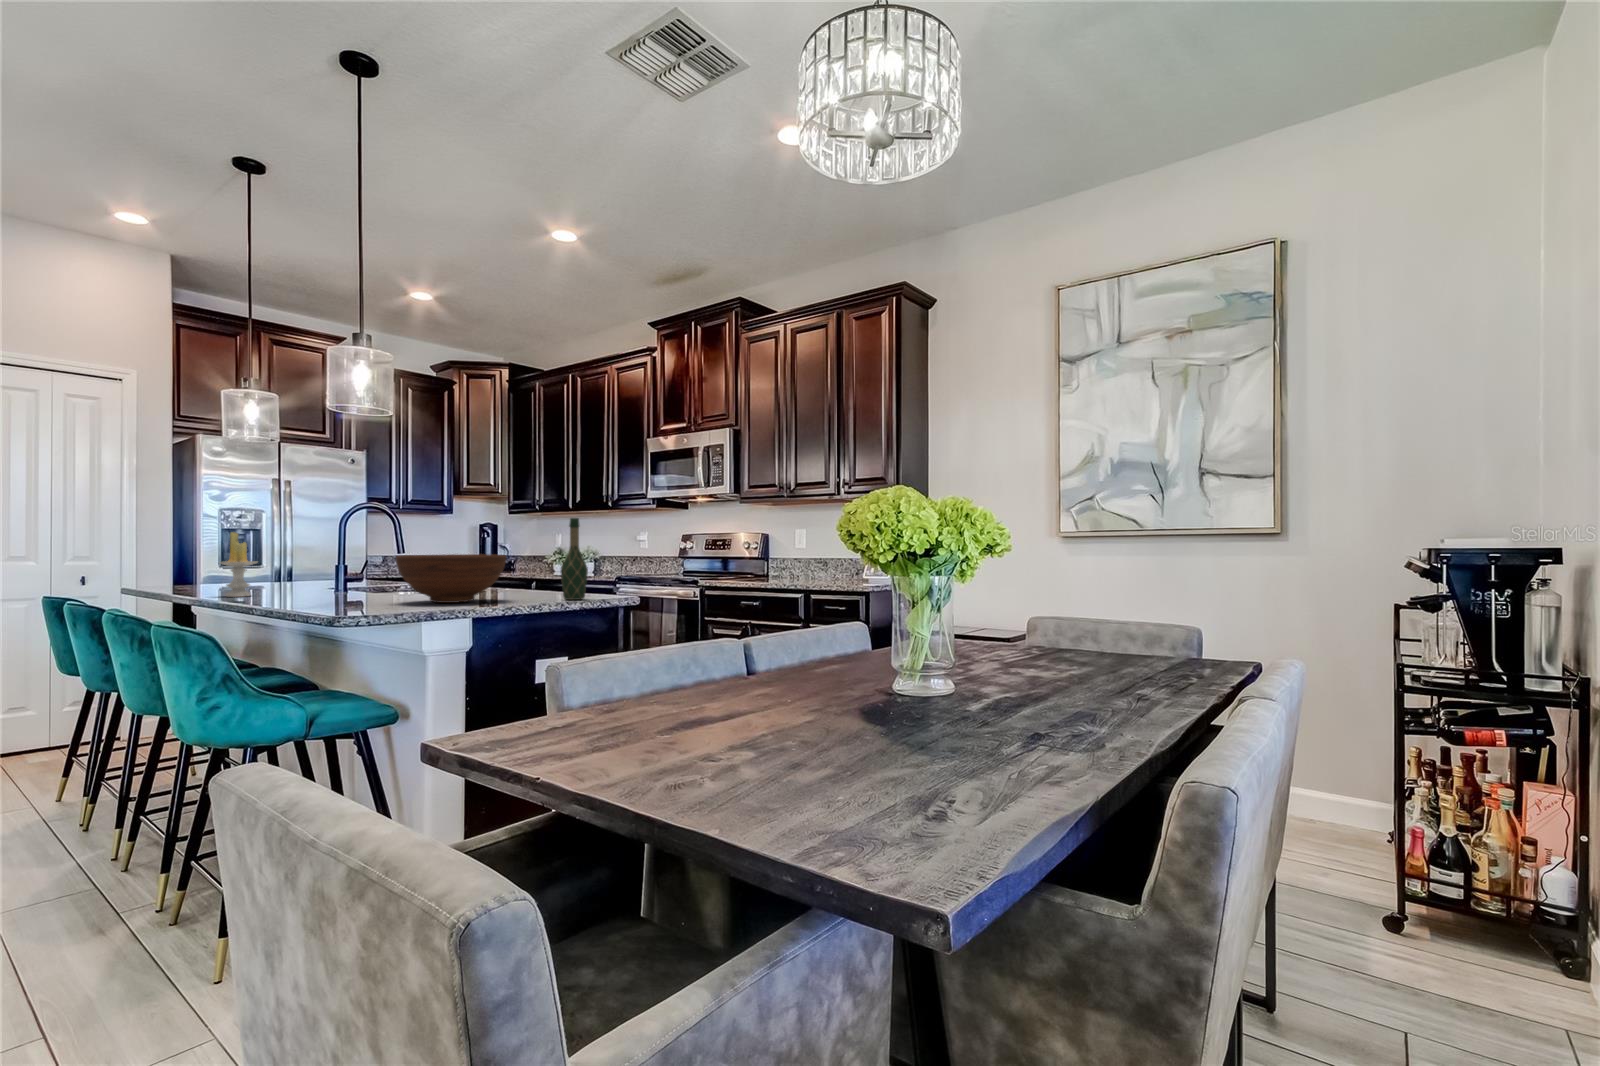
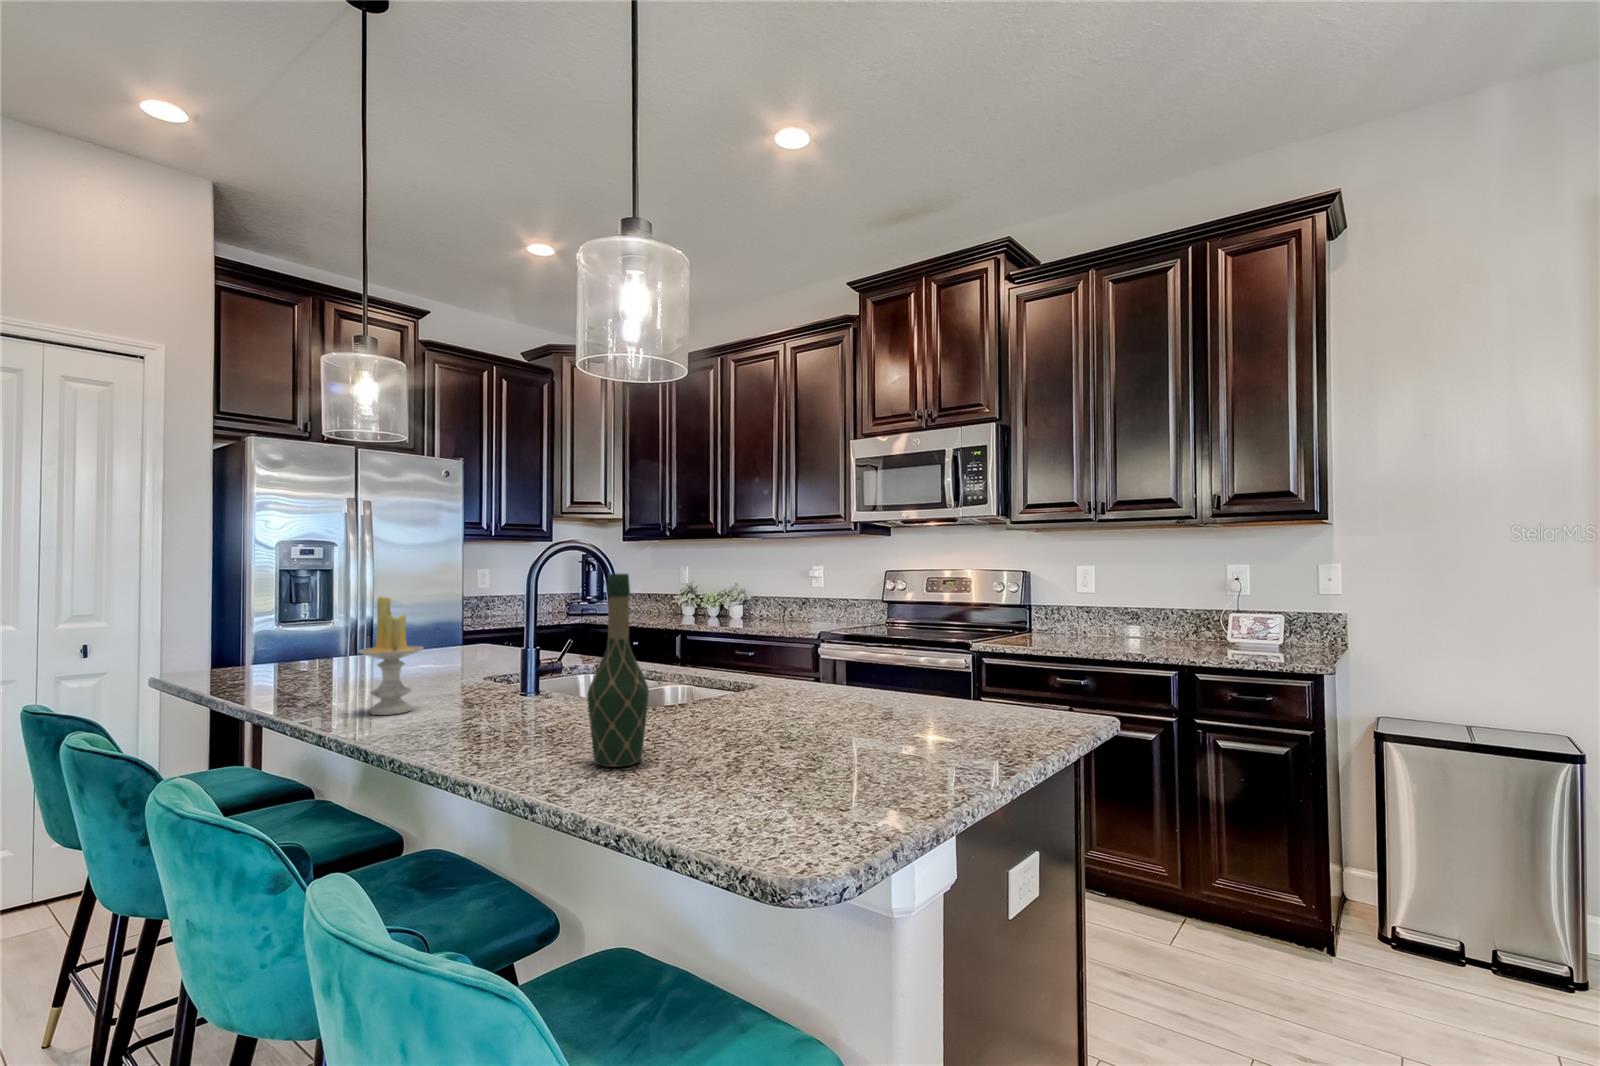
wine bottle: present [561,518,588,600] -> present [587,573,649,767]
fruit bowl: present [396,554,506,603] -> none [754,639,952,747]

